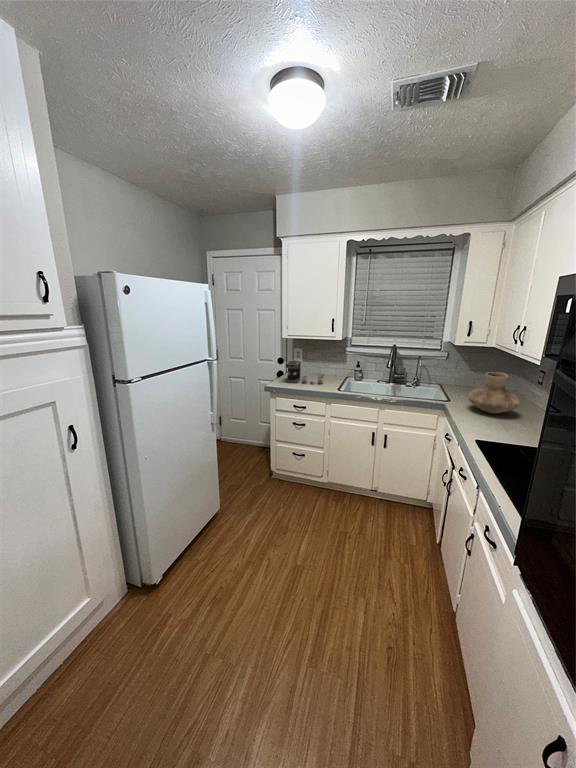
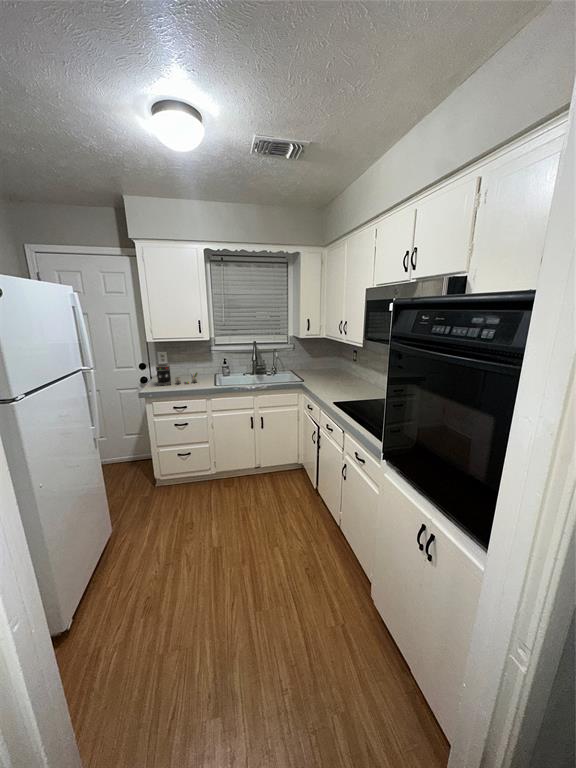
vase: present [468,372,521,413] -> none [316,355,347,384]

